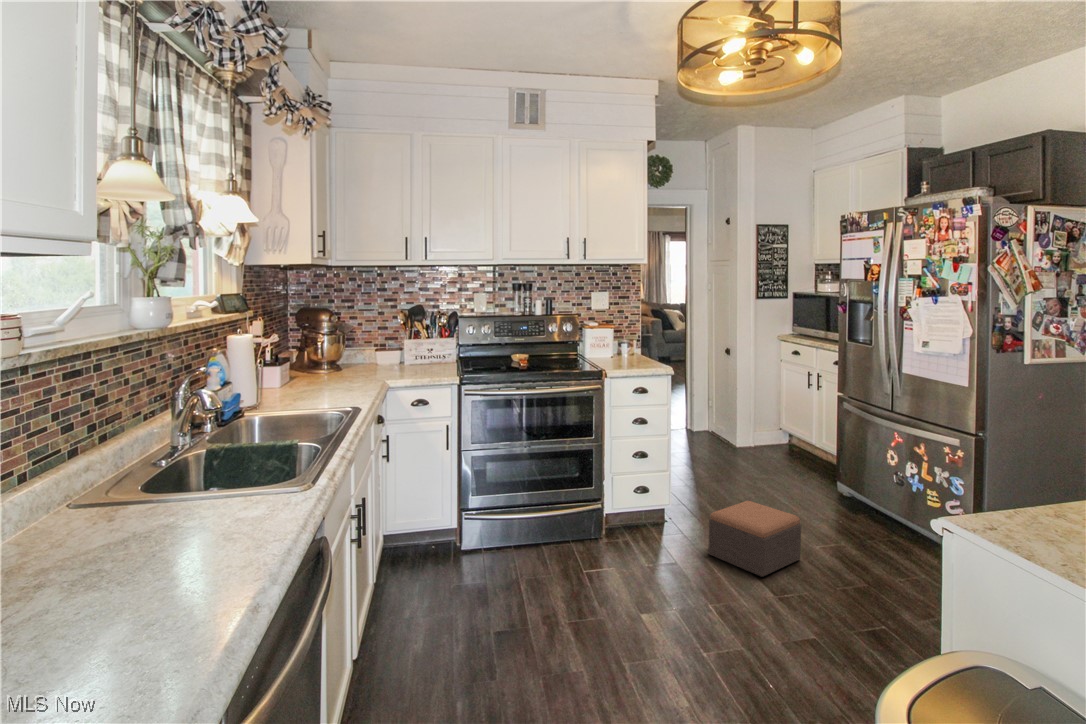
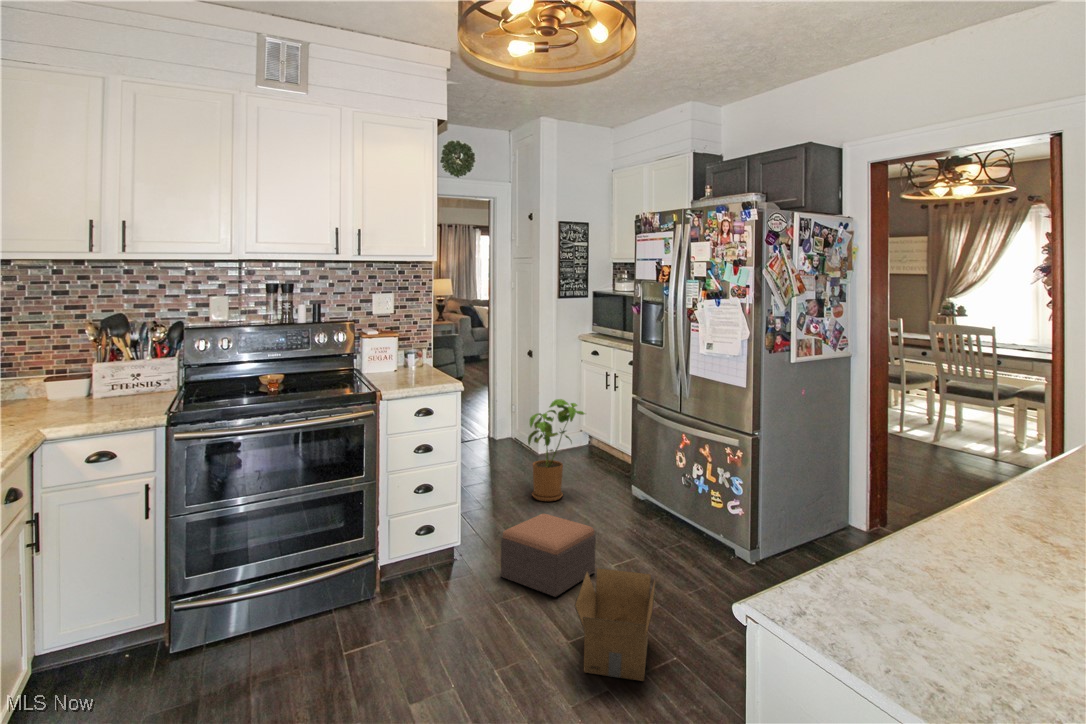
house plant: none [729,396,789,492] -> present [528,399,585,501]
cardboard box: none [786,553,868,660] -> present [575,568,656,681]

